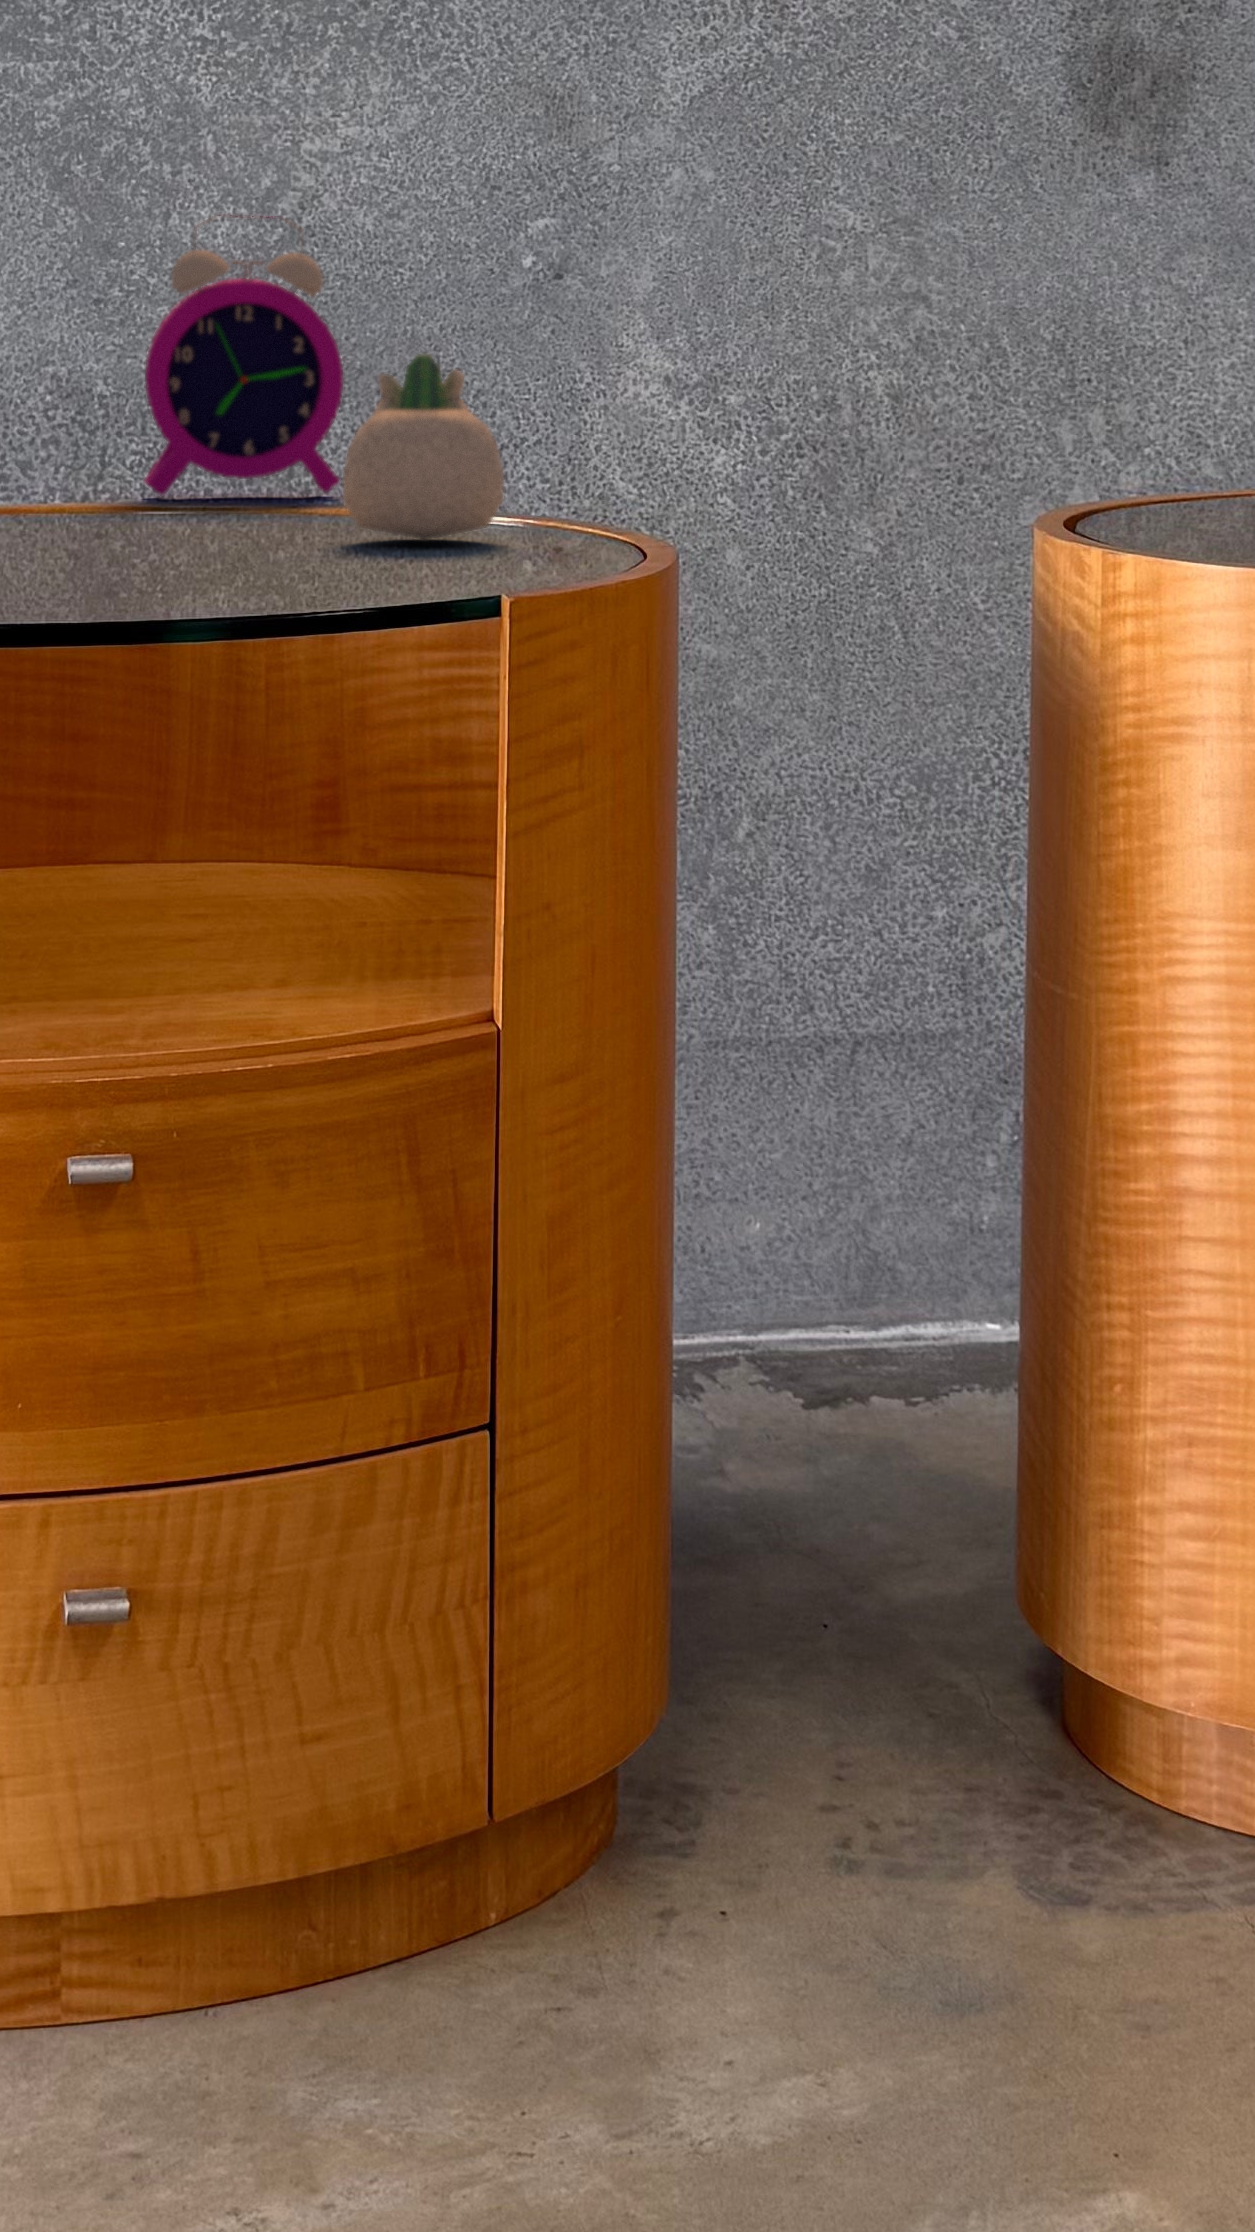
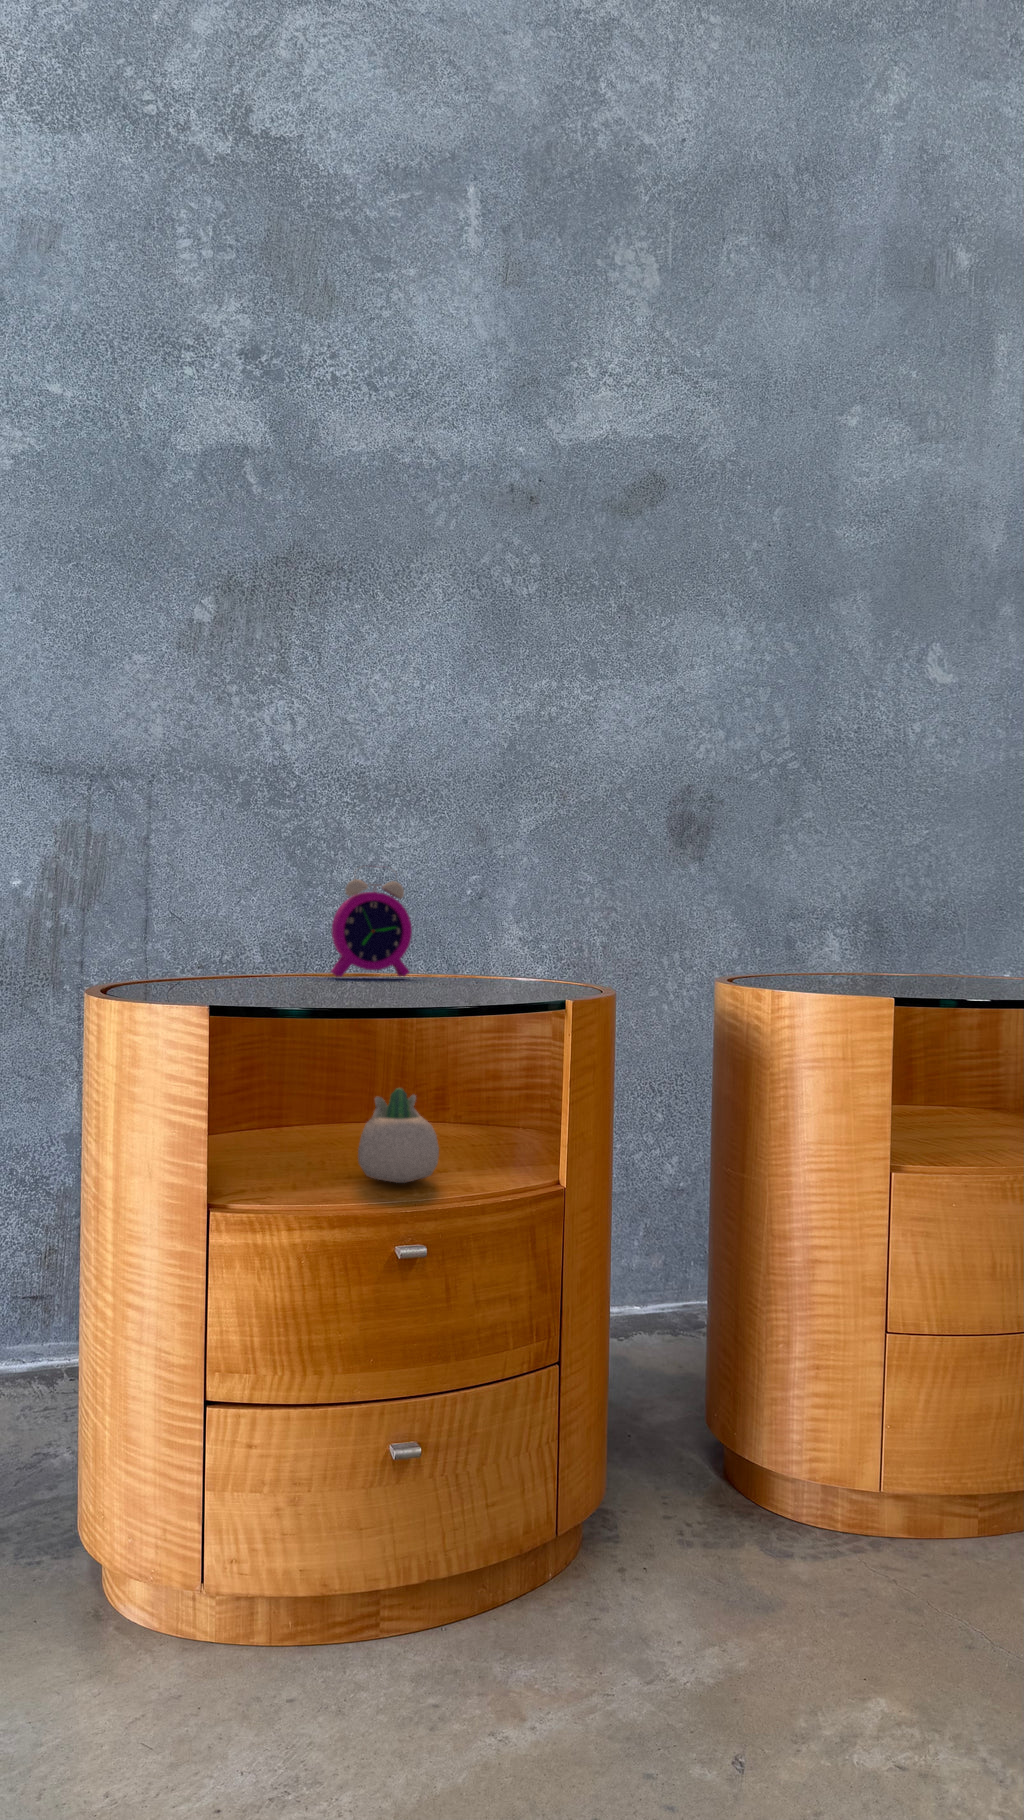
succulent planter: present [343,354,504,539] -> present [358,1088,439,1183]

